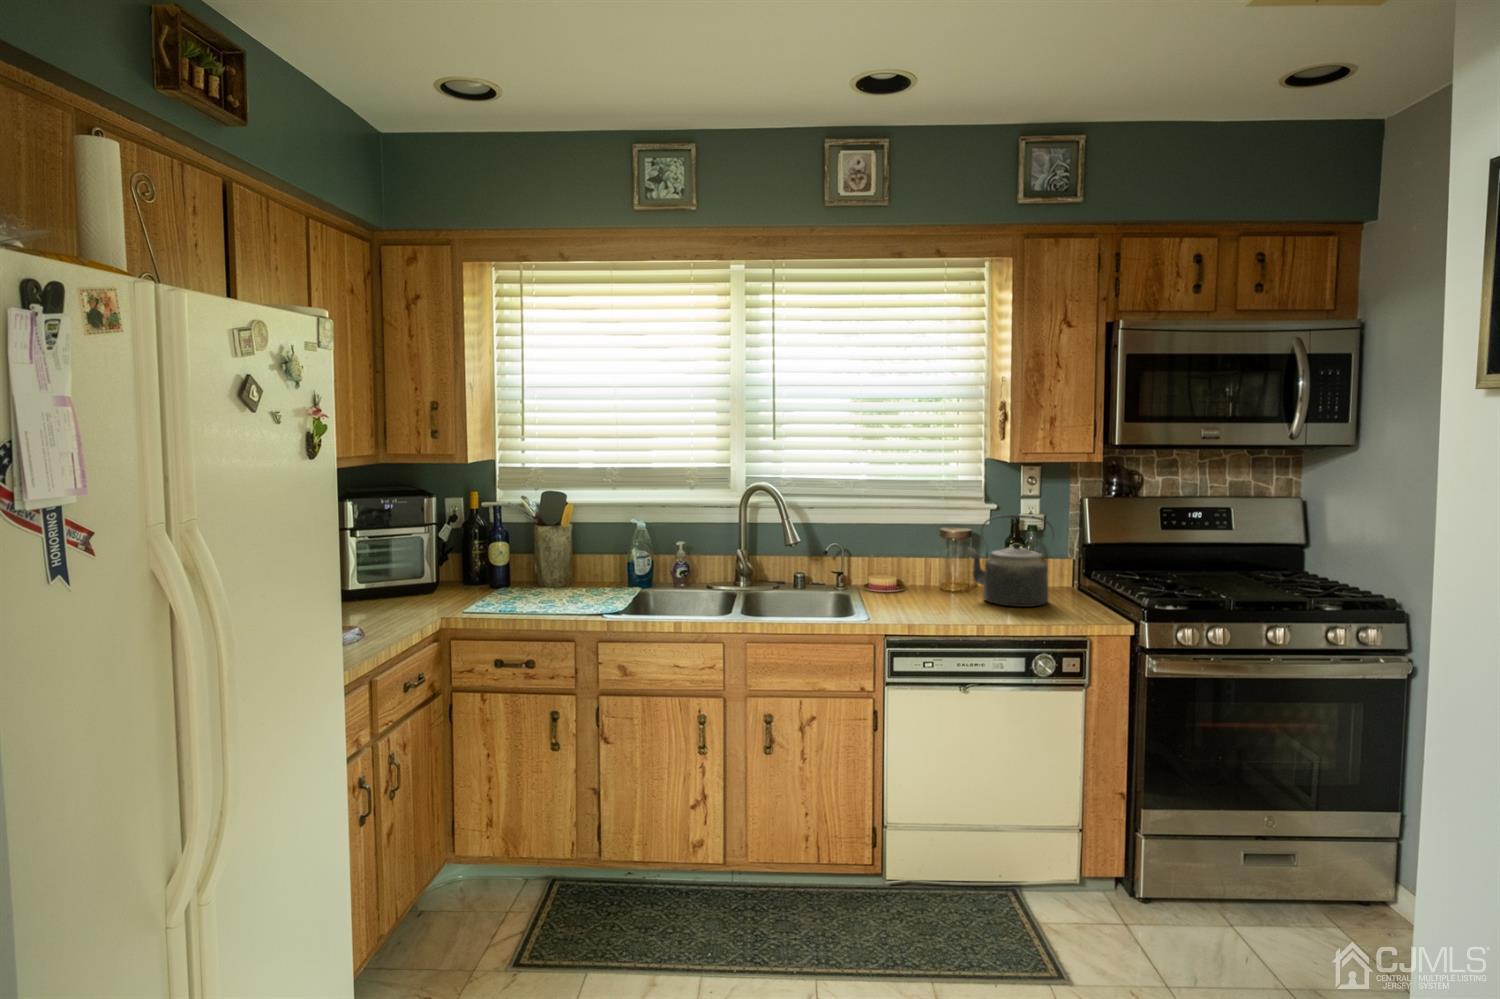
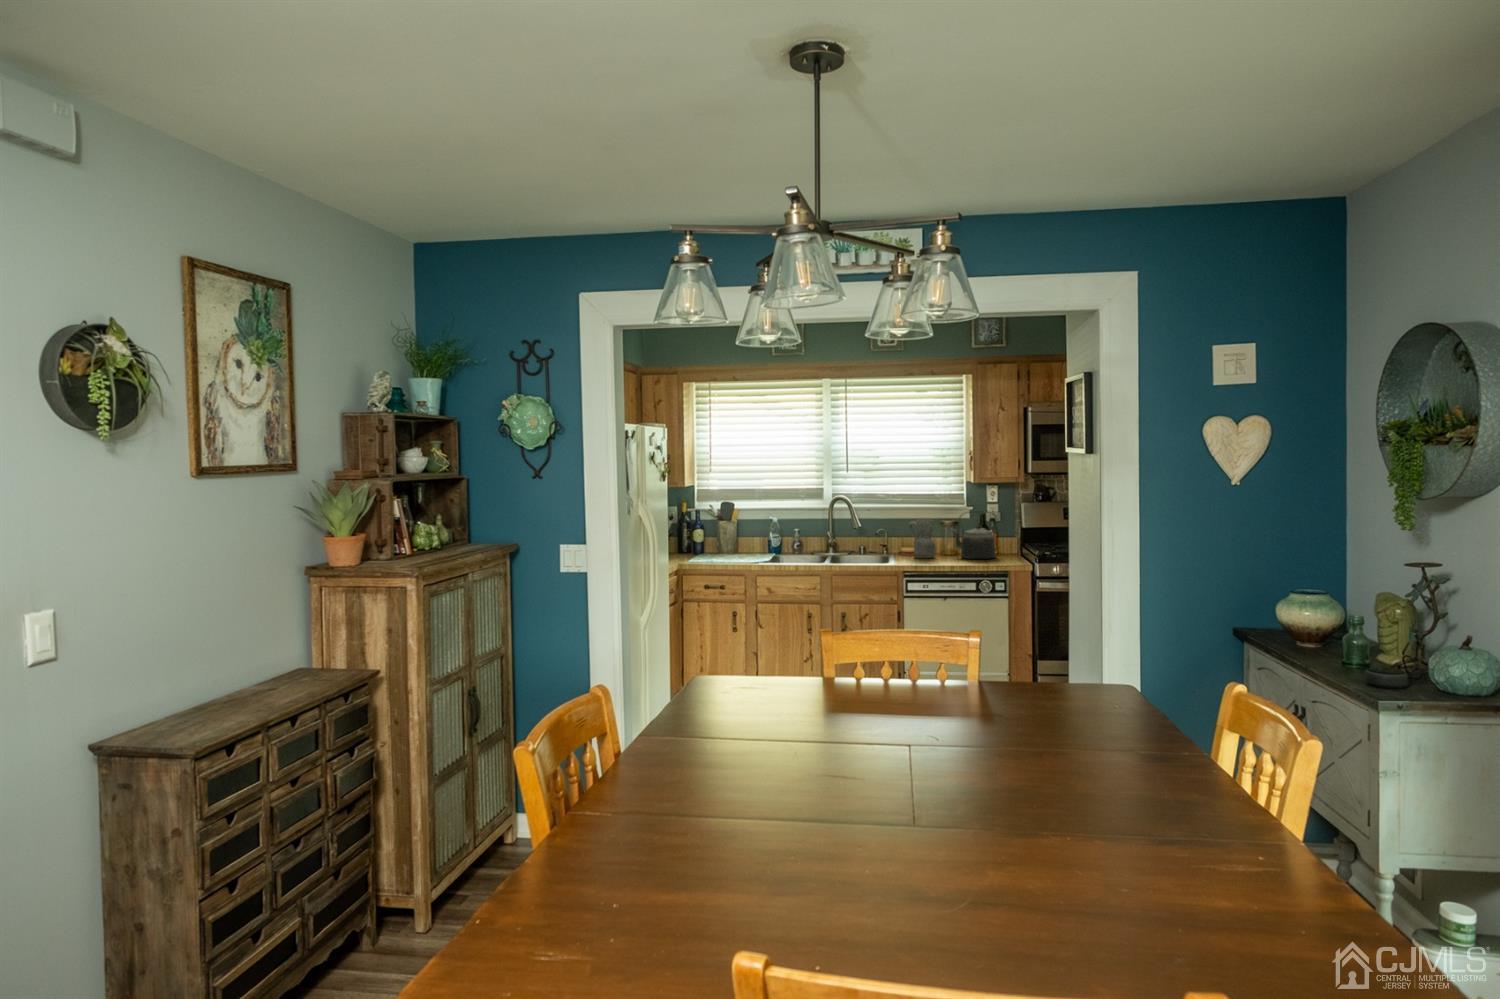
ceramic pitcher: none [888,528,937,602] -> present [909,519,935,558]

